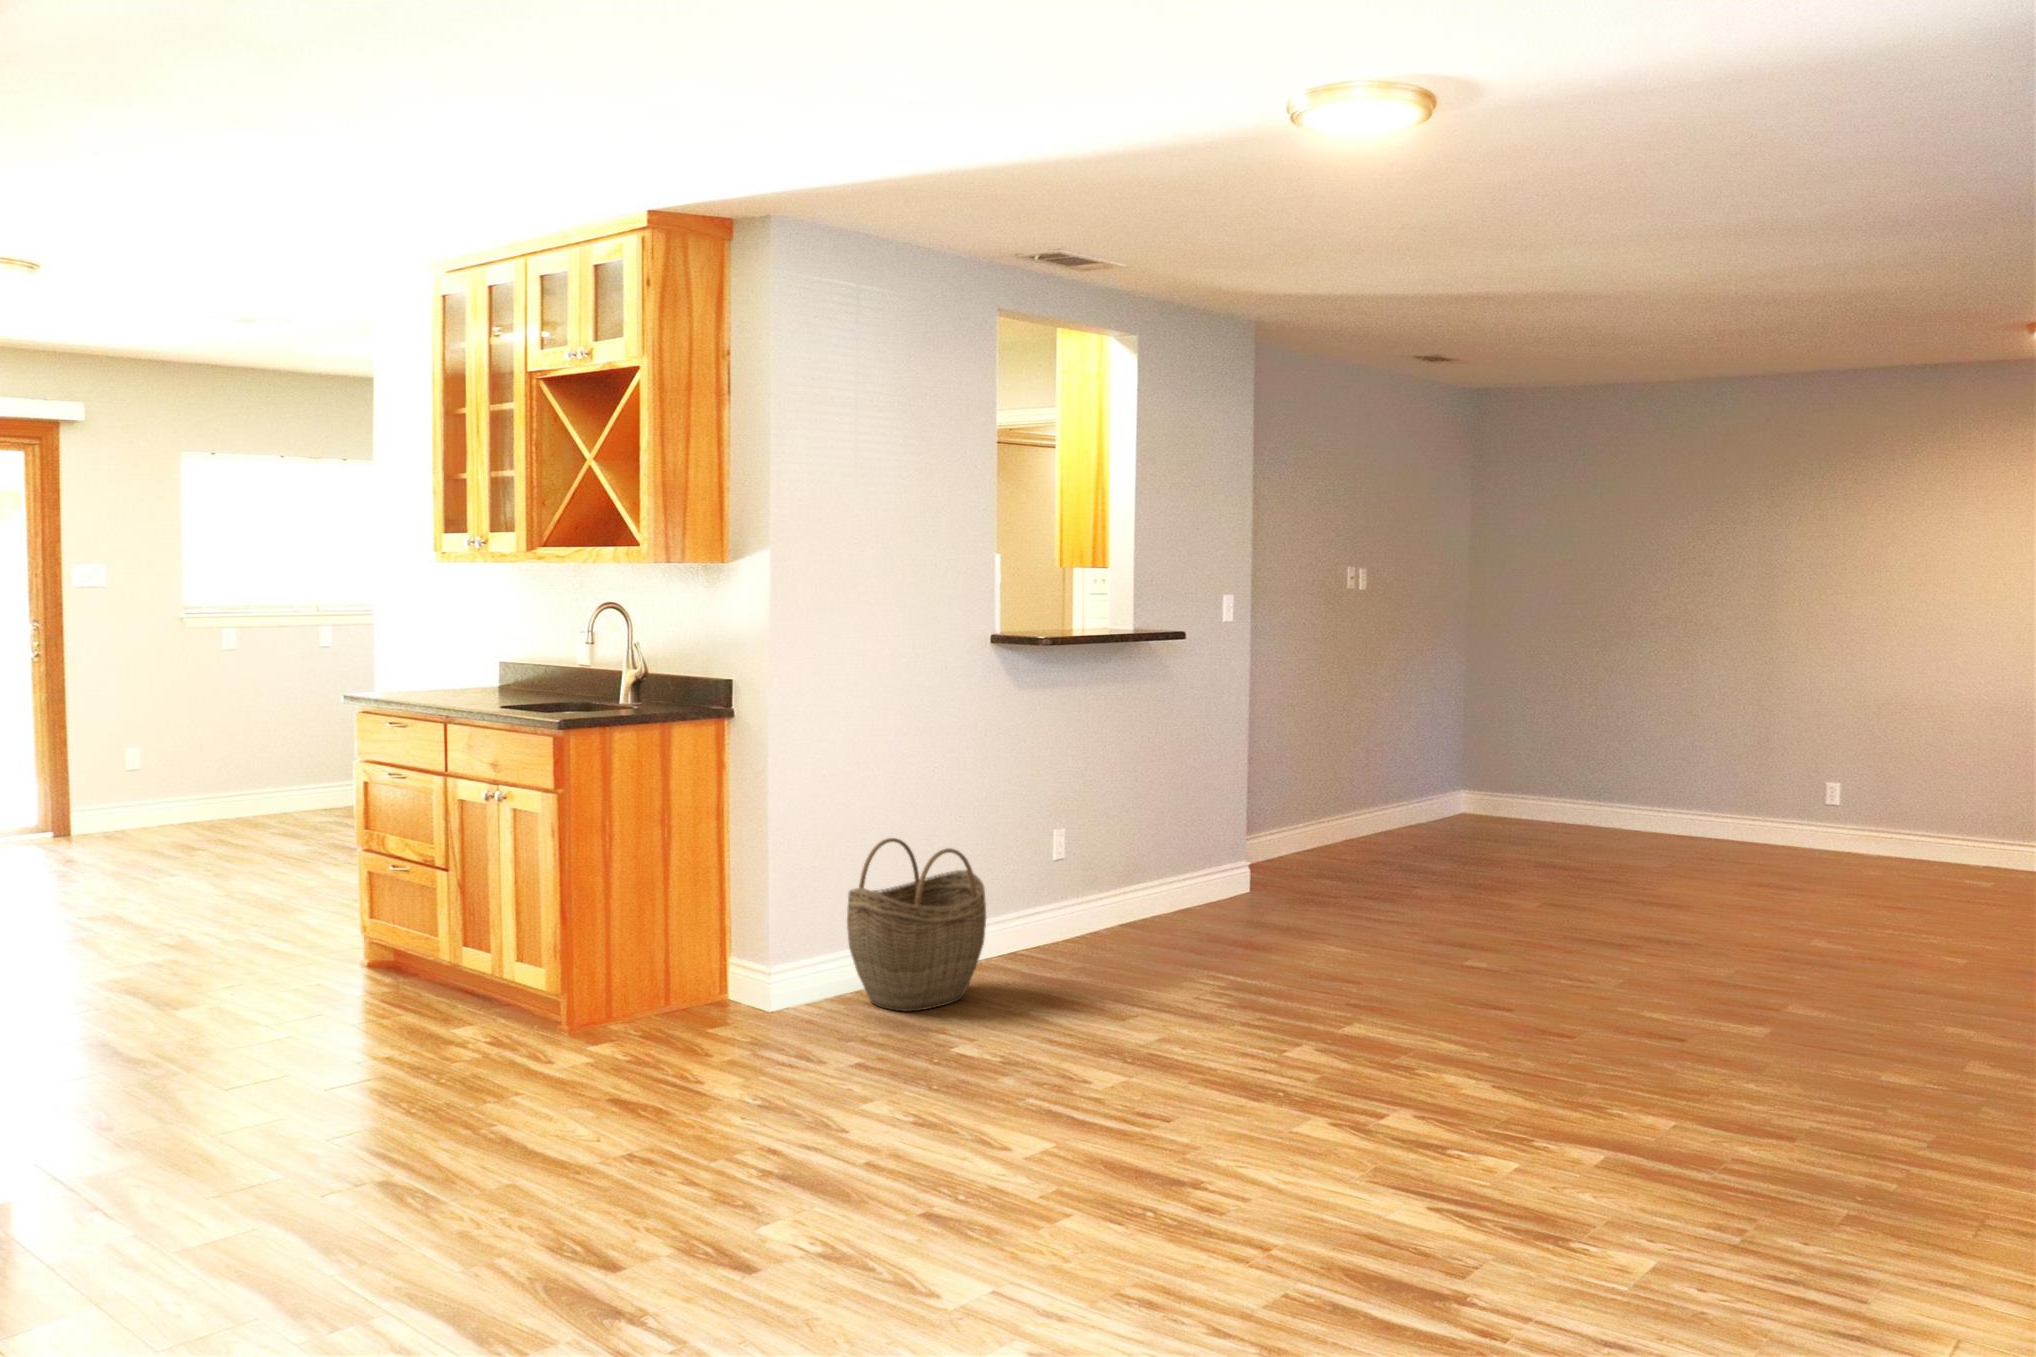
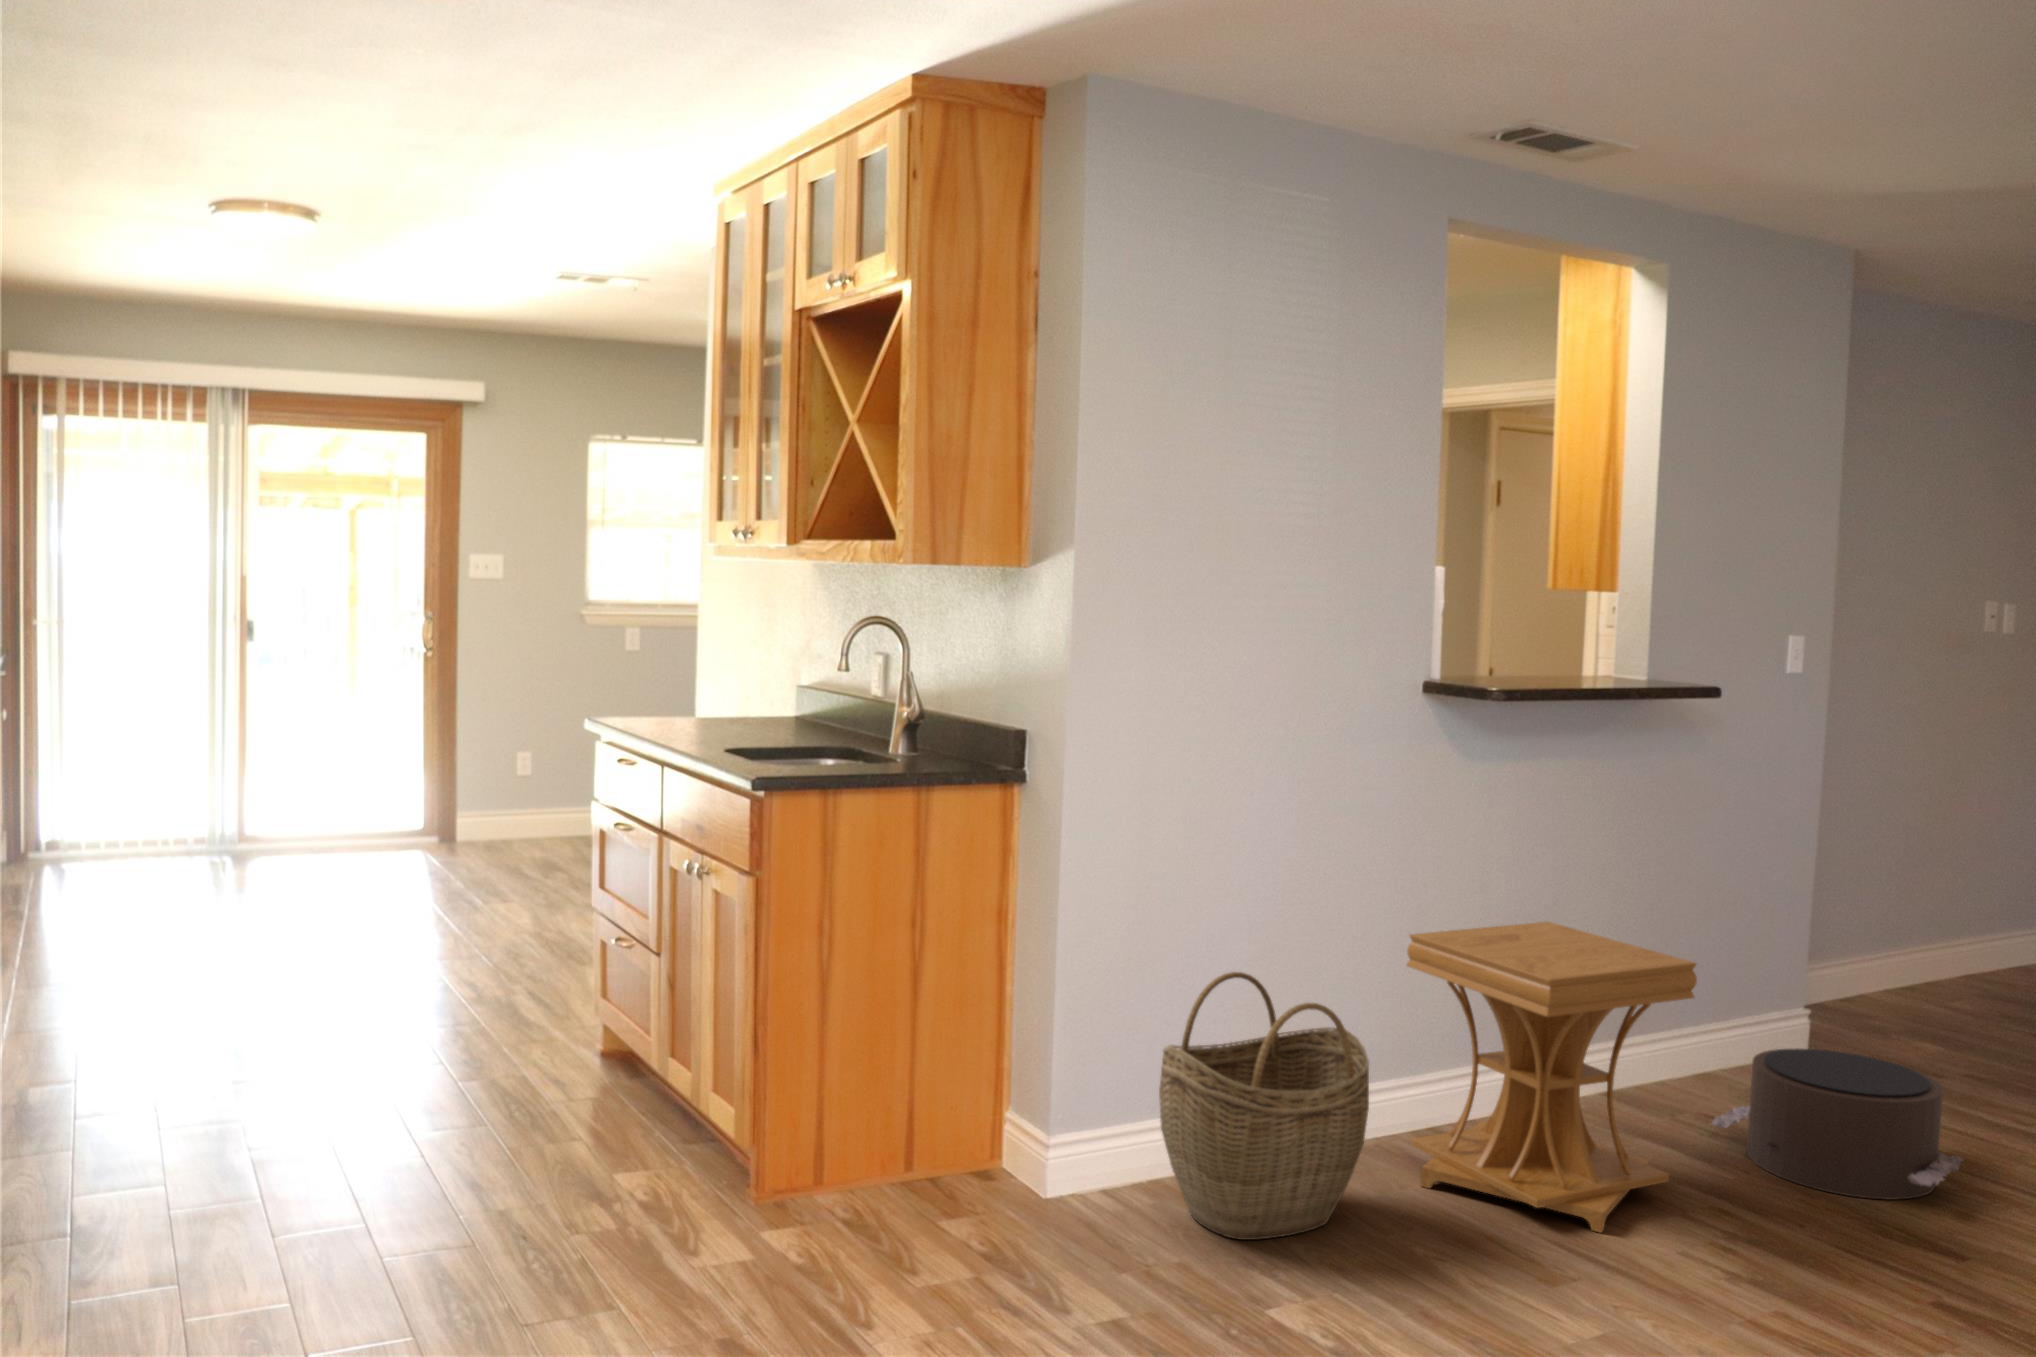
side table: none [997,795,1181,984] -> present [1407,922,1697,1233]
pouf: none [1191,868,1340,952] -> present [1711,1049,1963,1200]

